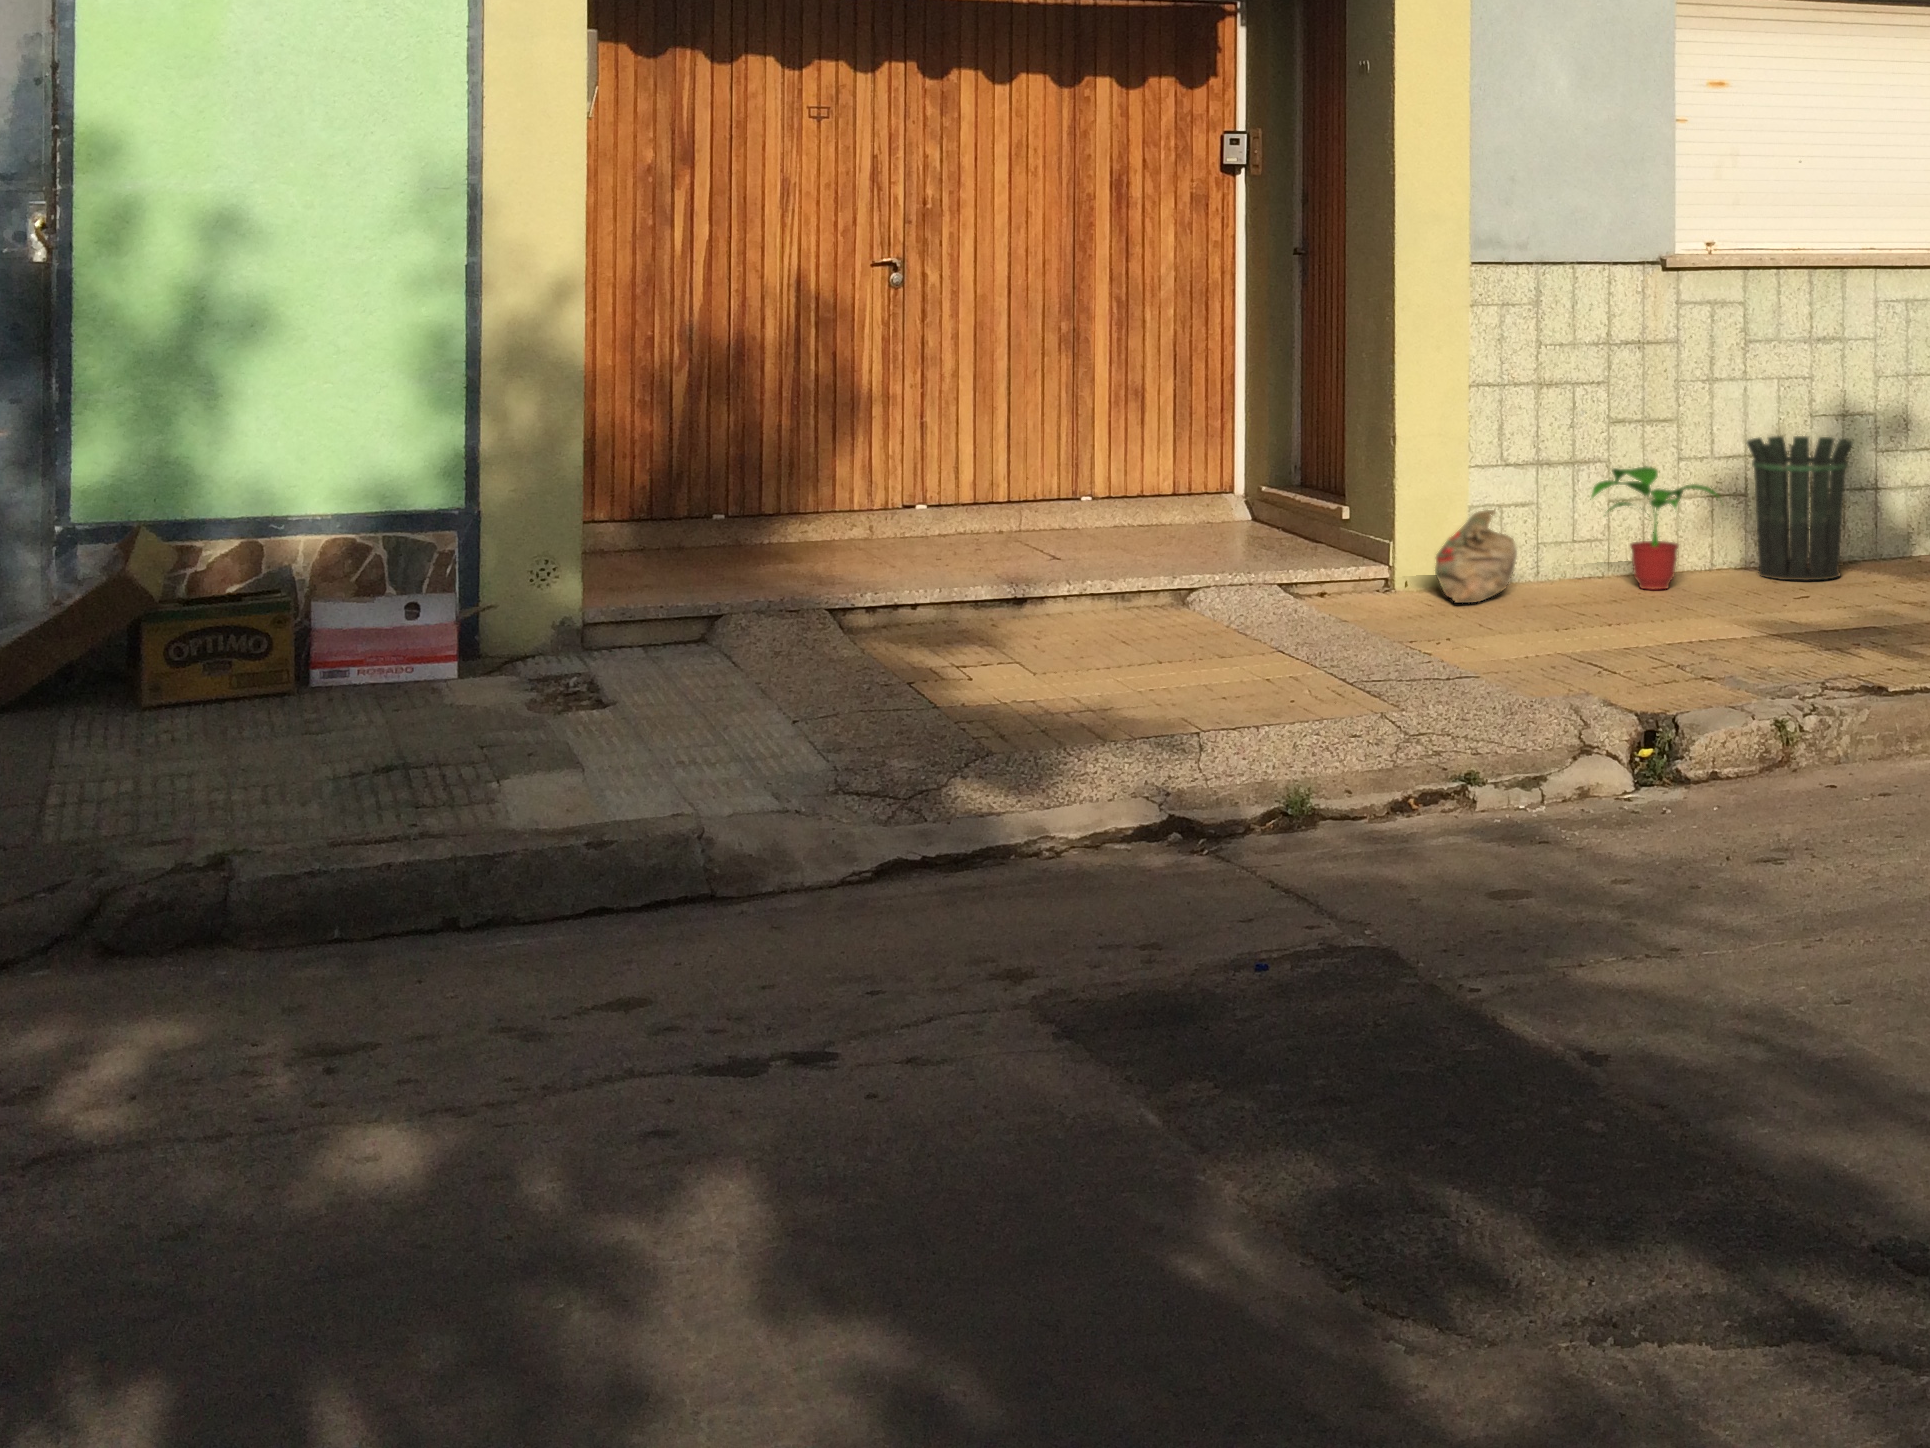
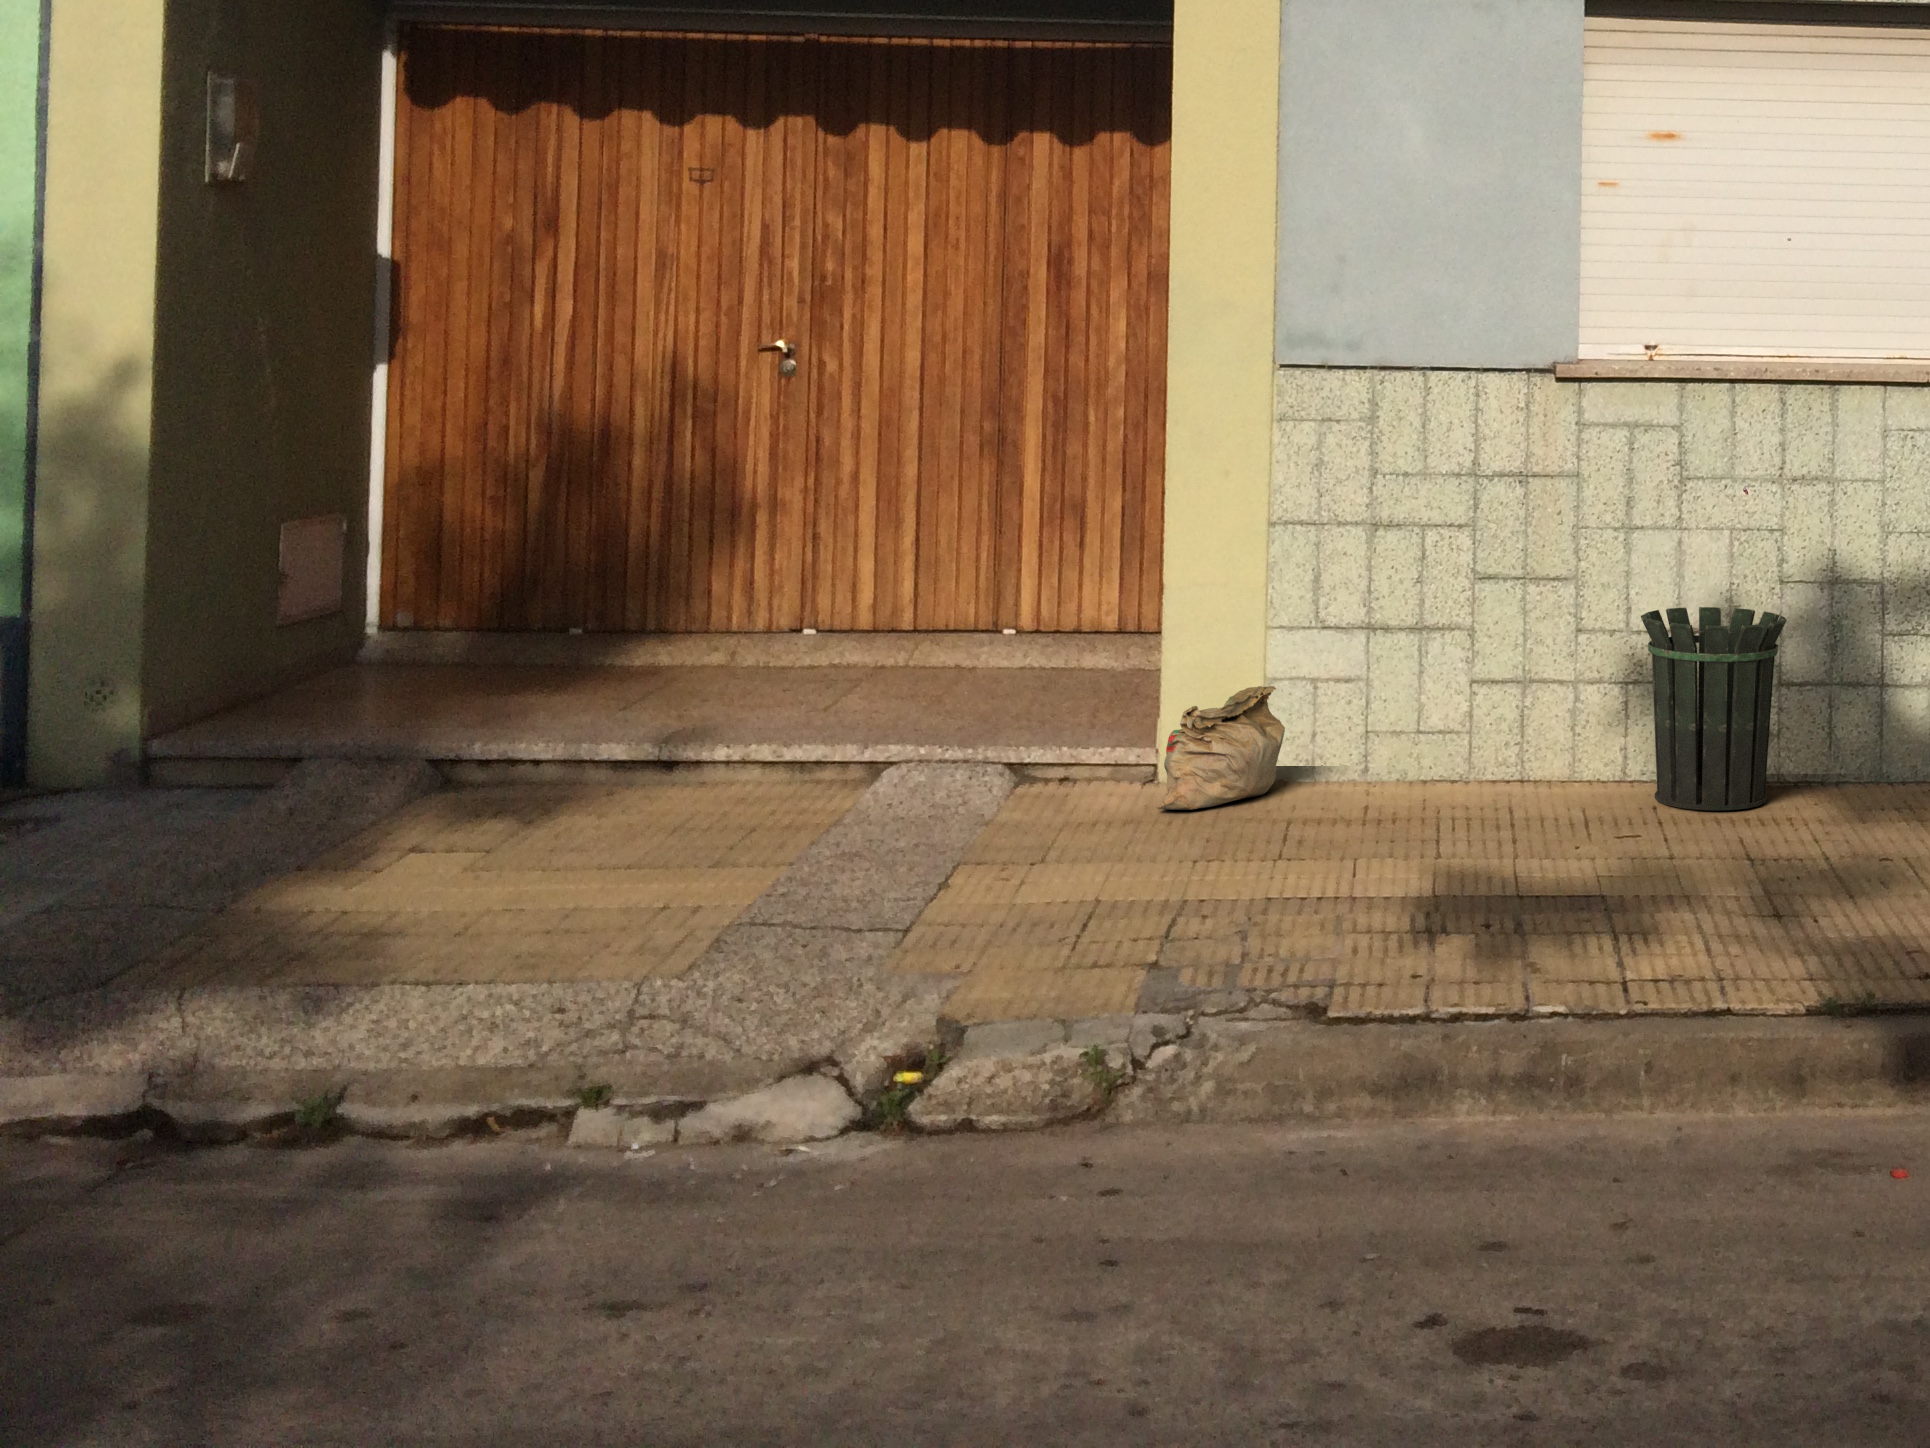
potted plant: present [1590,467,1718,589] -> none [1366,640,1549,808]

